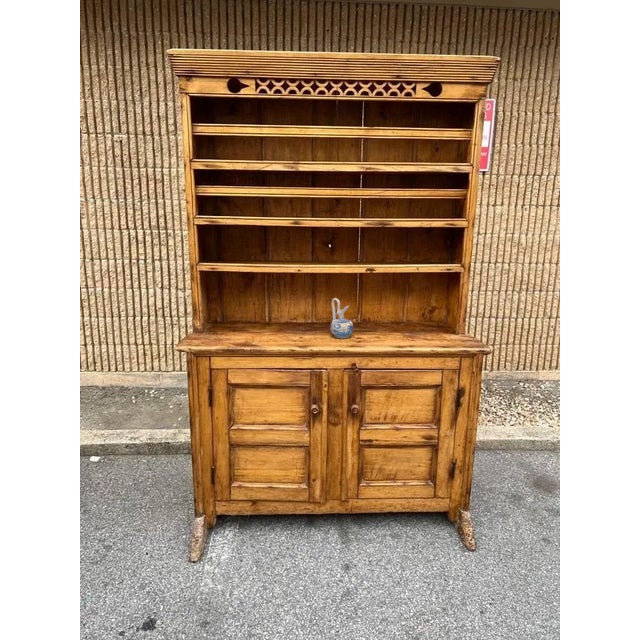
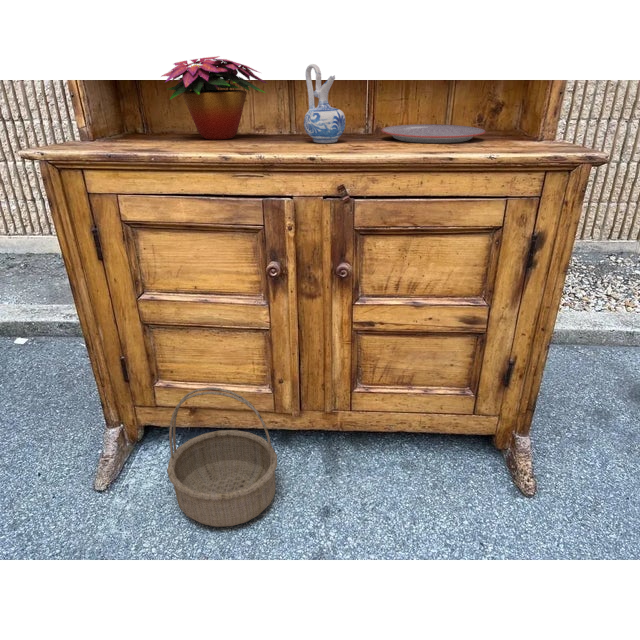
flower arrangement: none [246,288,310,333] -> present [162,56,266,140]
plate: none [371,320,429,338] -> present [381,124,485,143]
basket: none [246,484,316,579] -> present [167,388,277,527]

